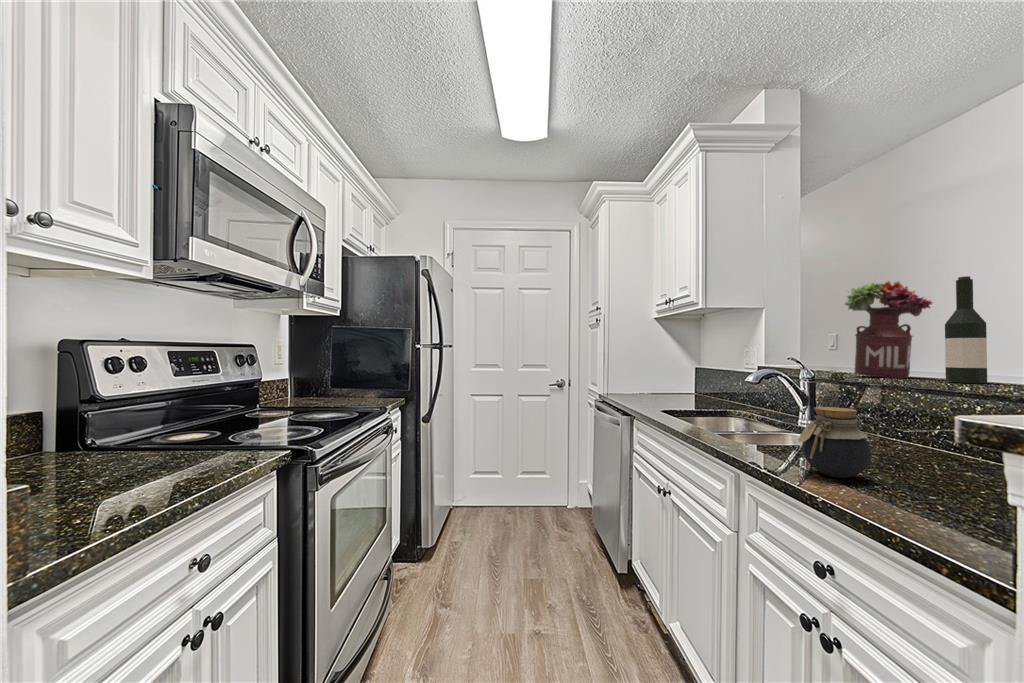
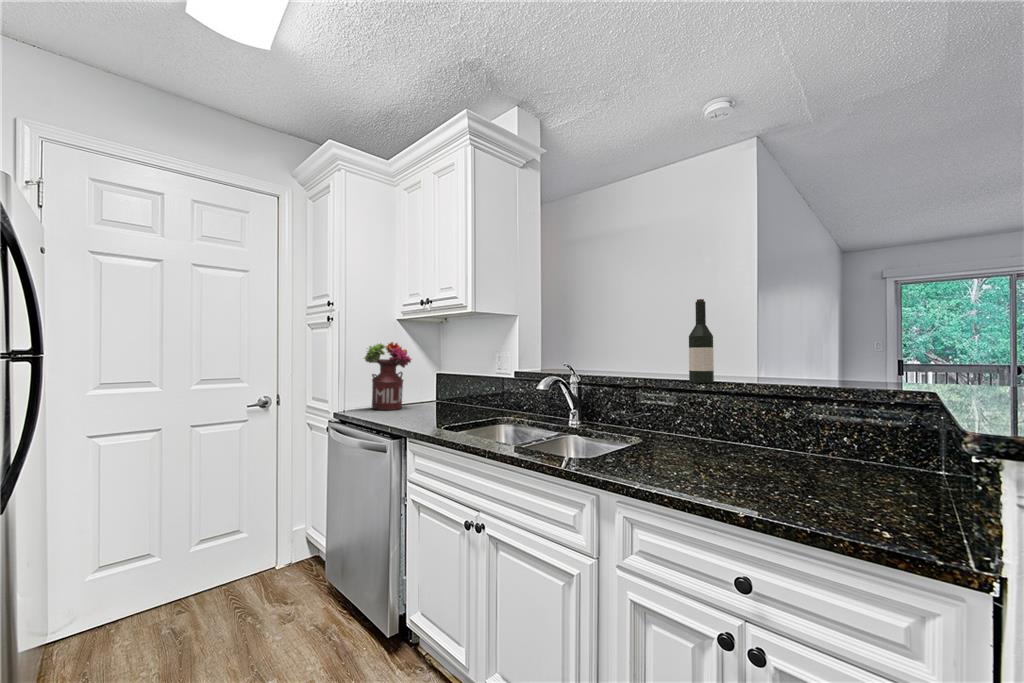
flower arrangement: present [845,281,933,378] -> present [364,342,412,410]
jar: present [798,407,872,478] -> none [675,416,733,484]

